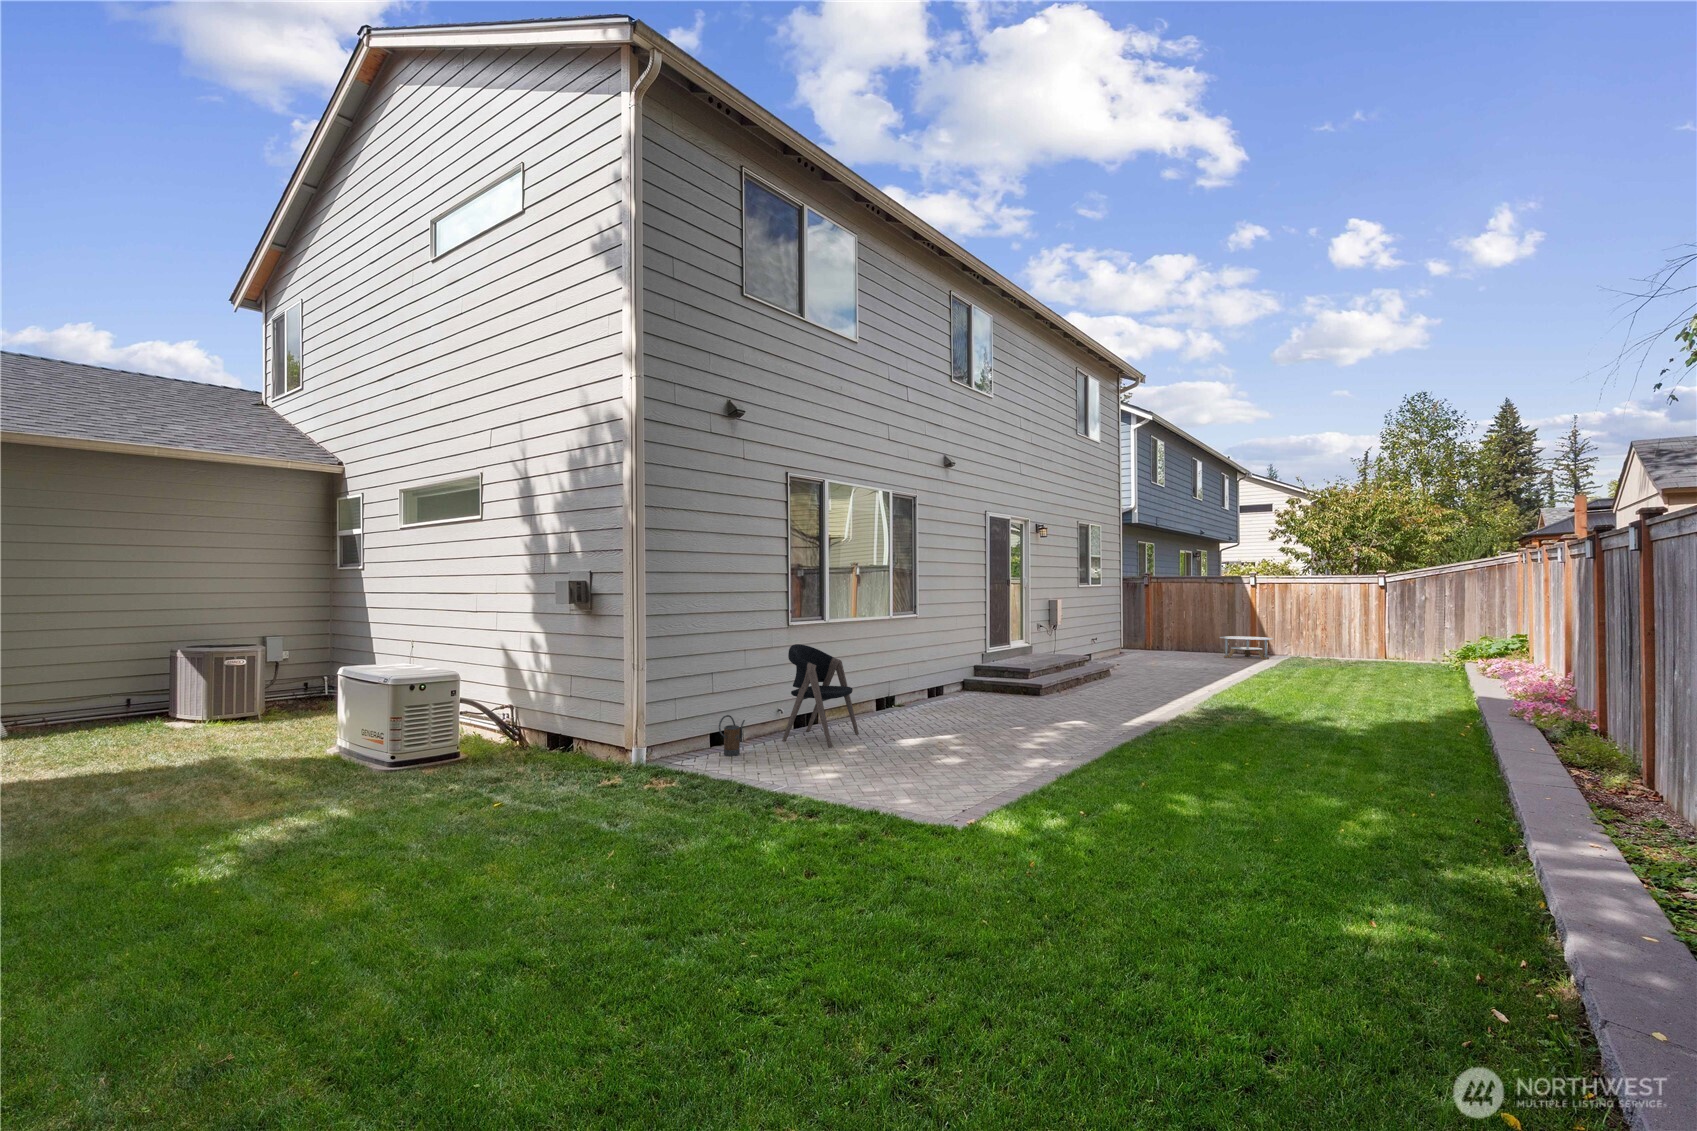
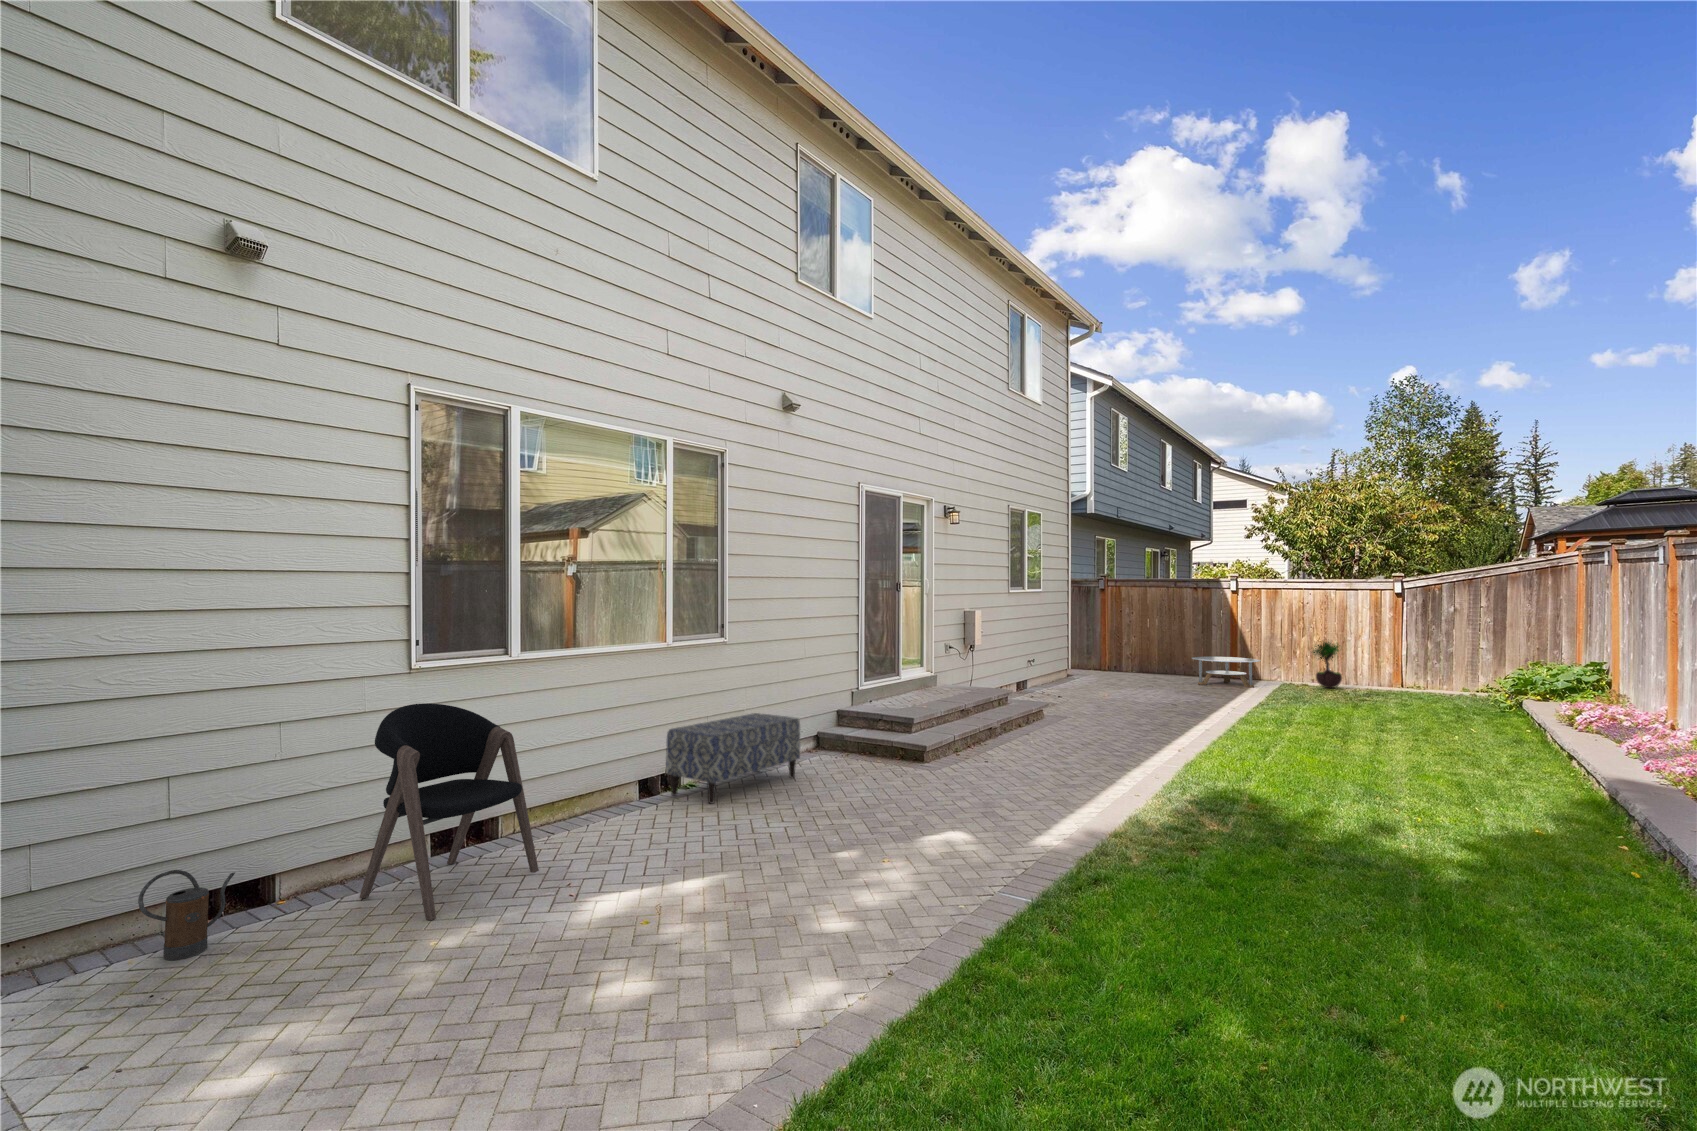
potted tree: none [1312,620,1340,660] -> present [1313,642,1342,688]
bench: none [890,663,965,712] -> present [666,713,800,803]

